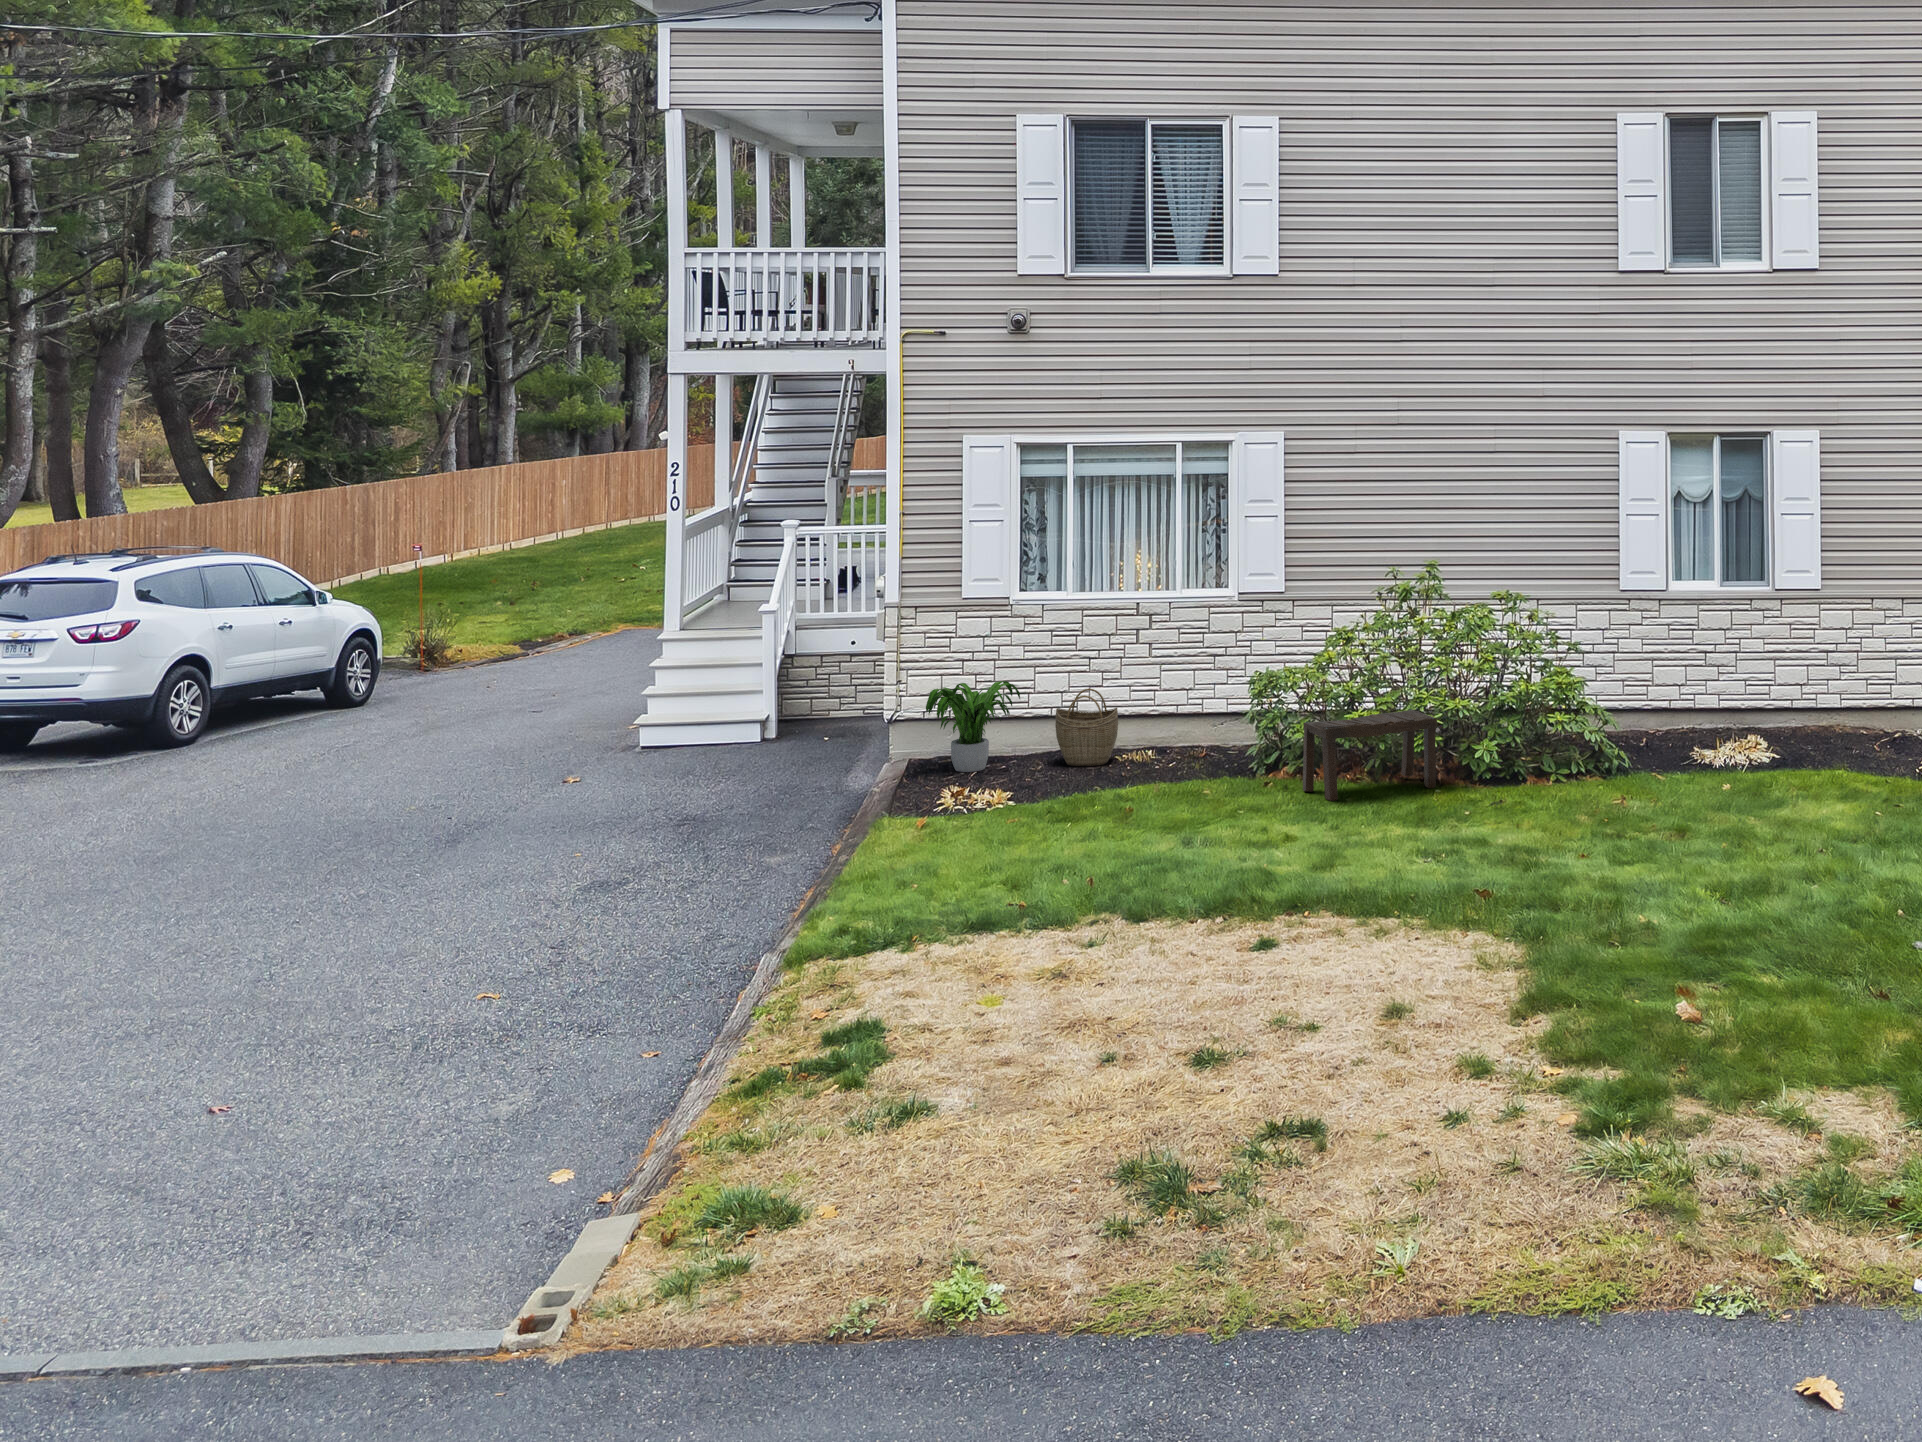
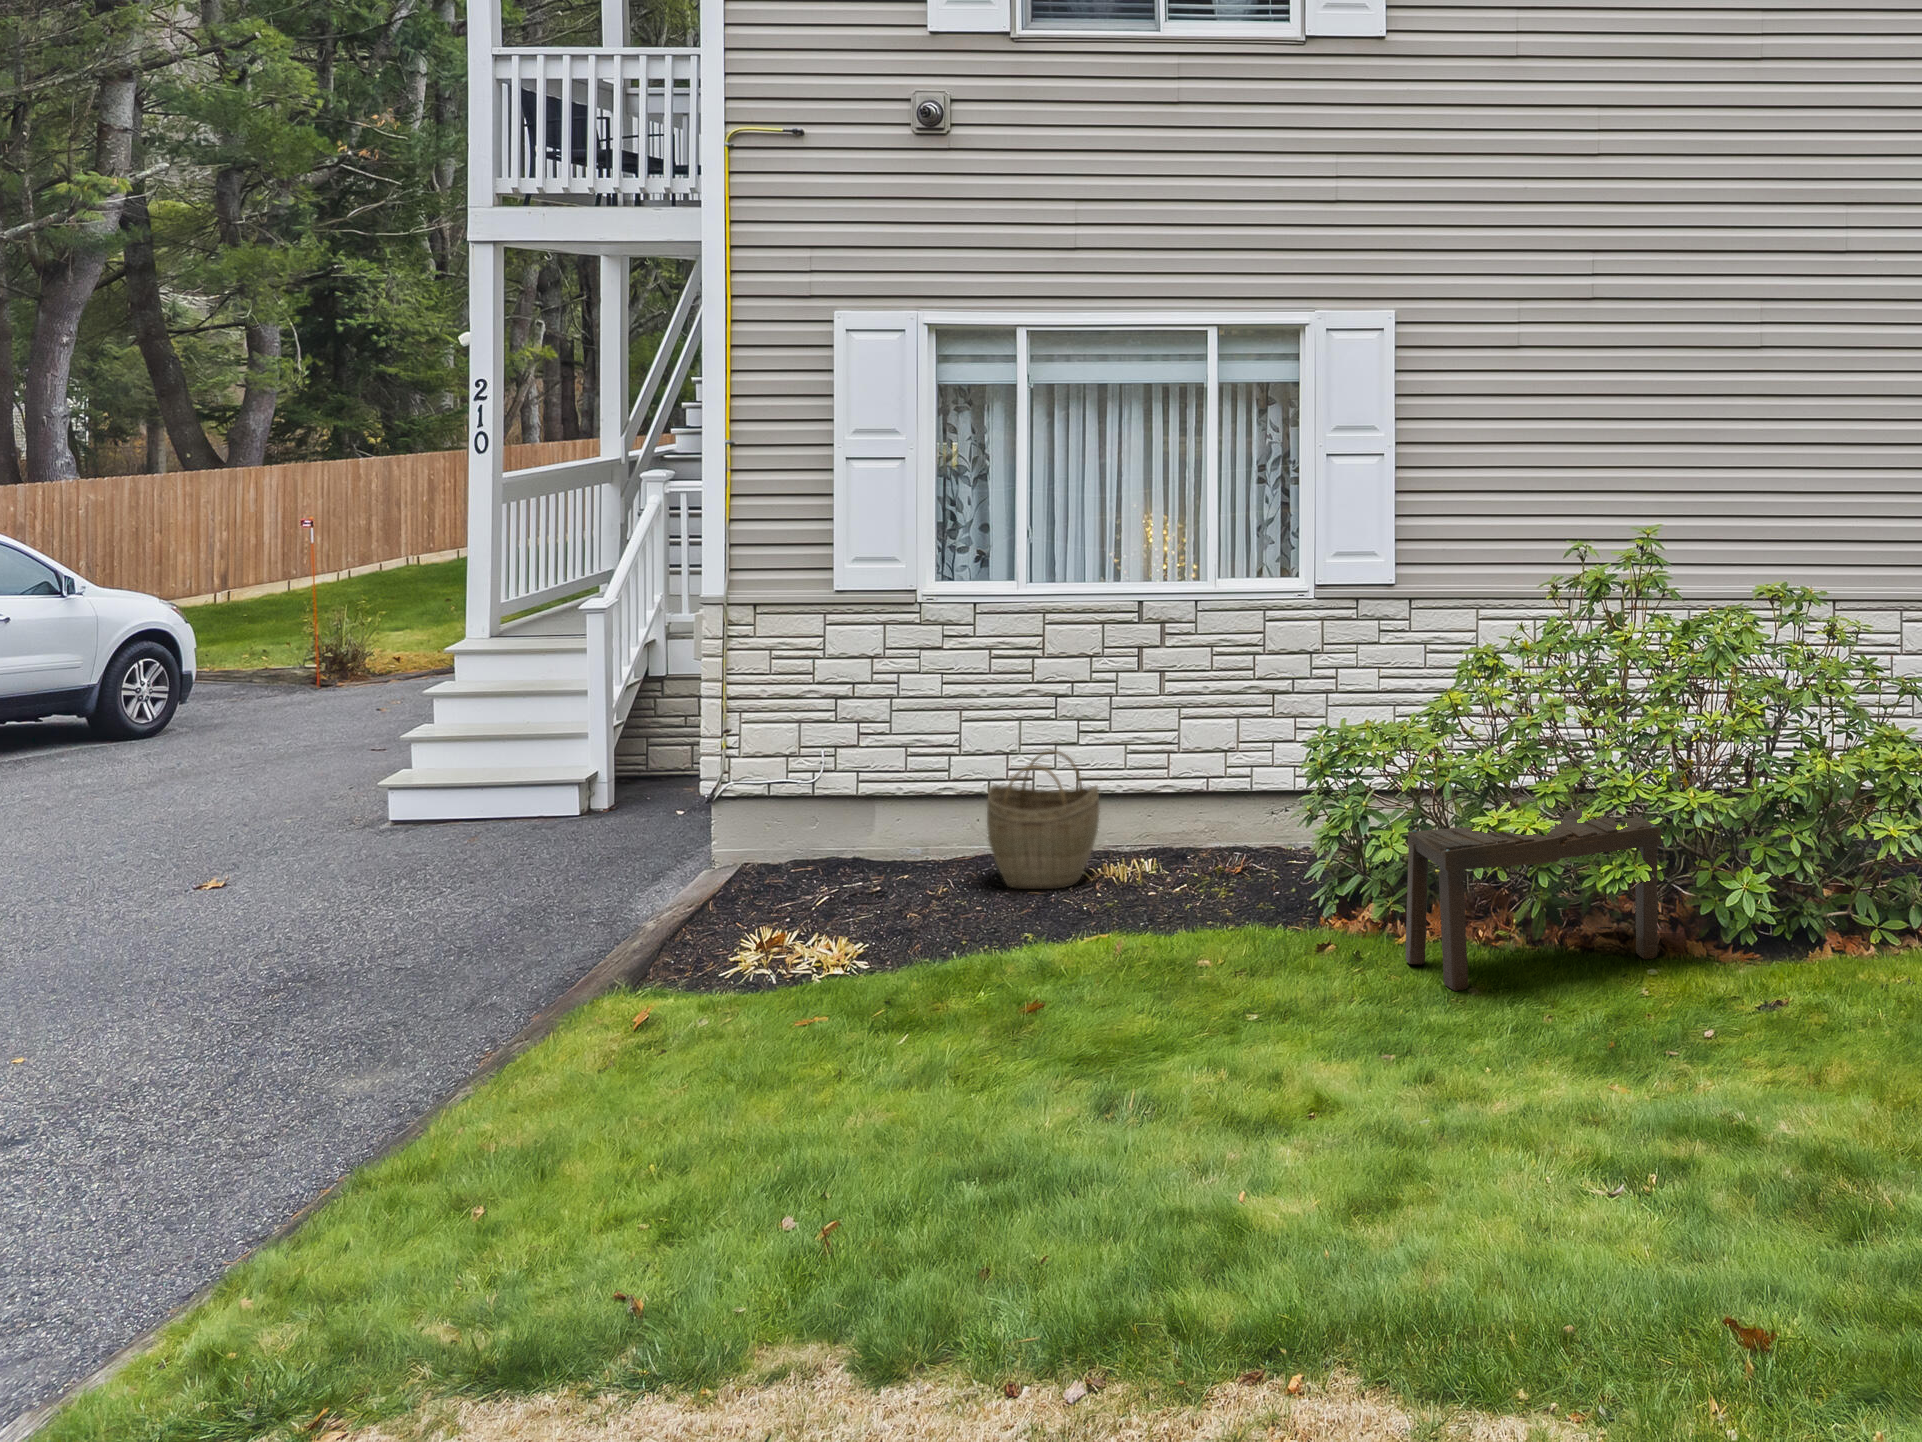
potted plant: present [926,681,1020,772] -> none [743,737,929,900]

